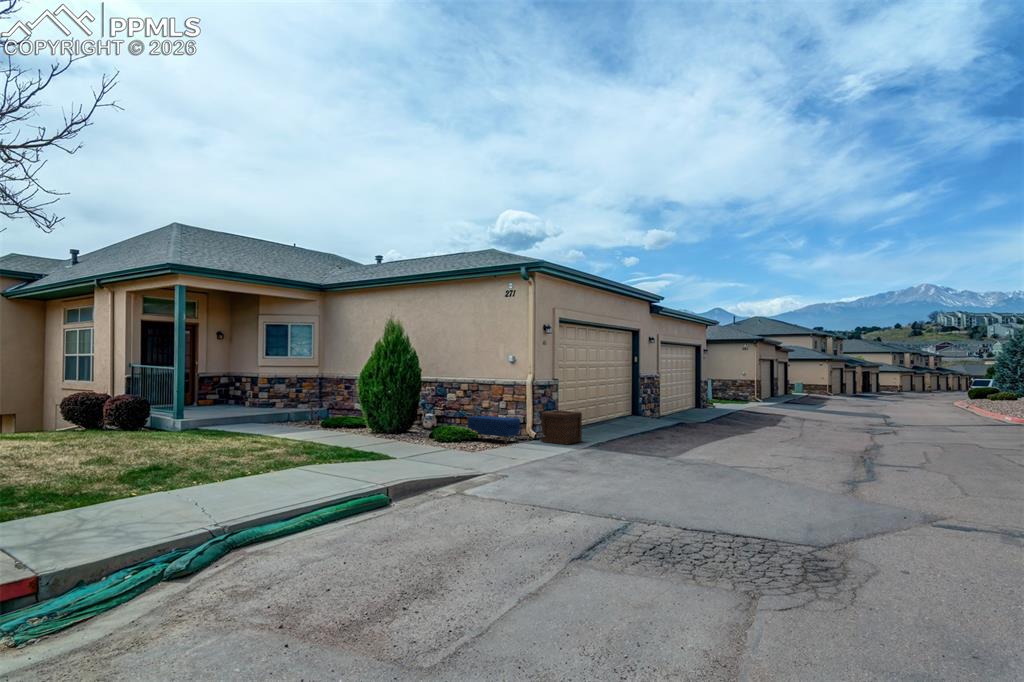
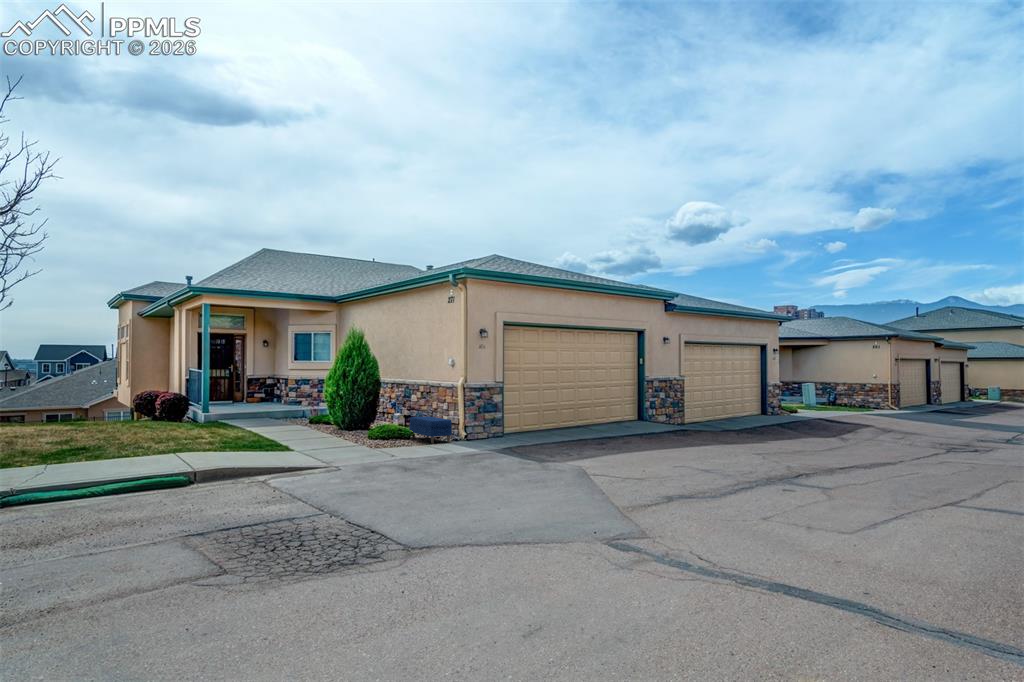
wooden crate: present [541,411,582,445] -> none [471,413,512,447]

